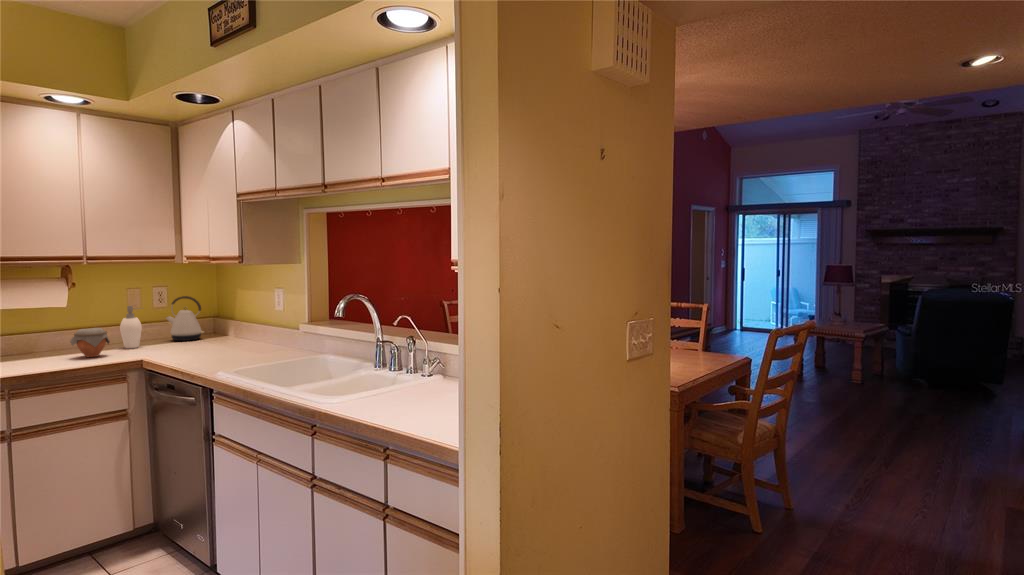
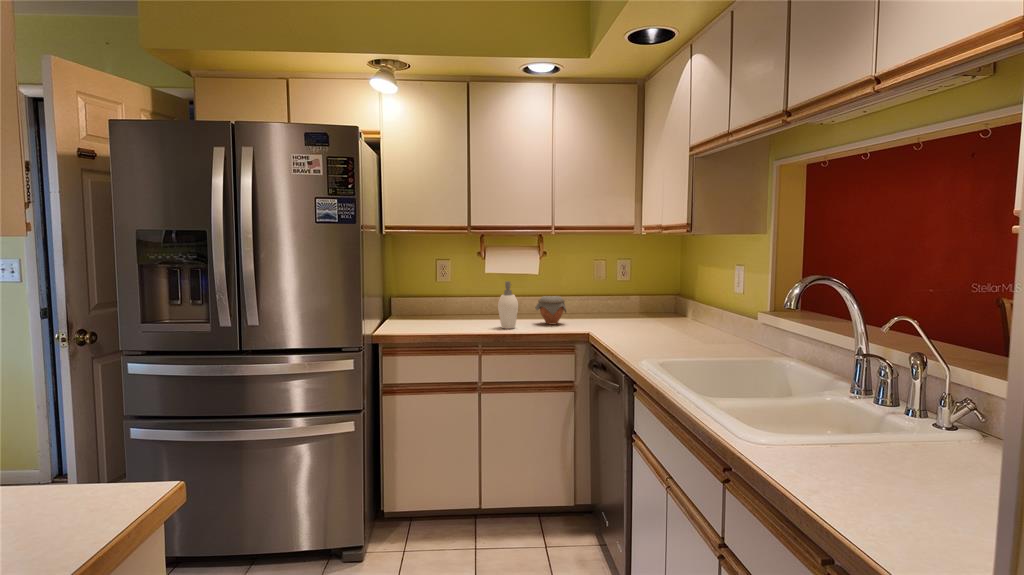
kettle: present [166,296,204,341] -> none [625,268,661,317]
soap dispenser: present [120,306,142,348] -> present [498,281,518,329]

